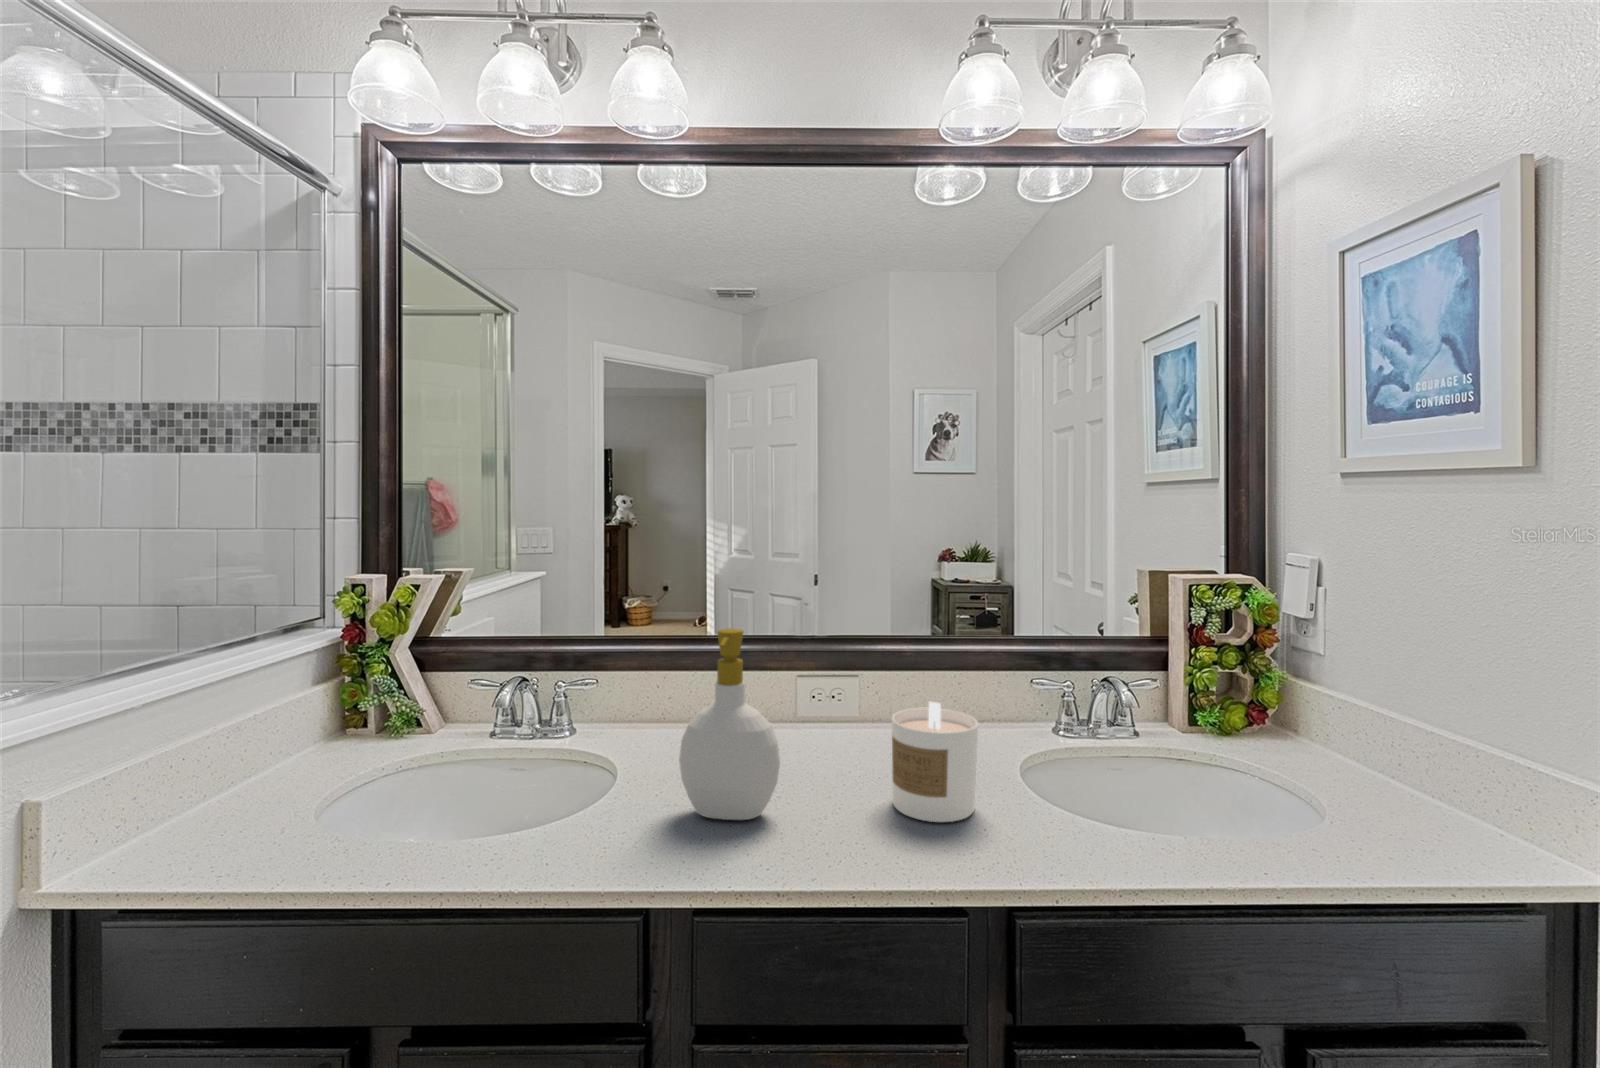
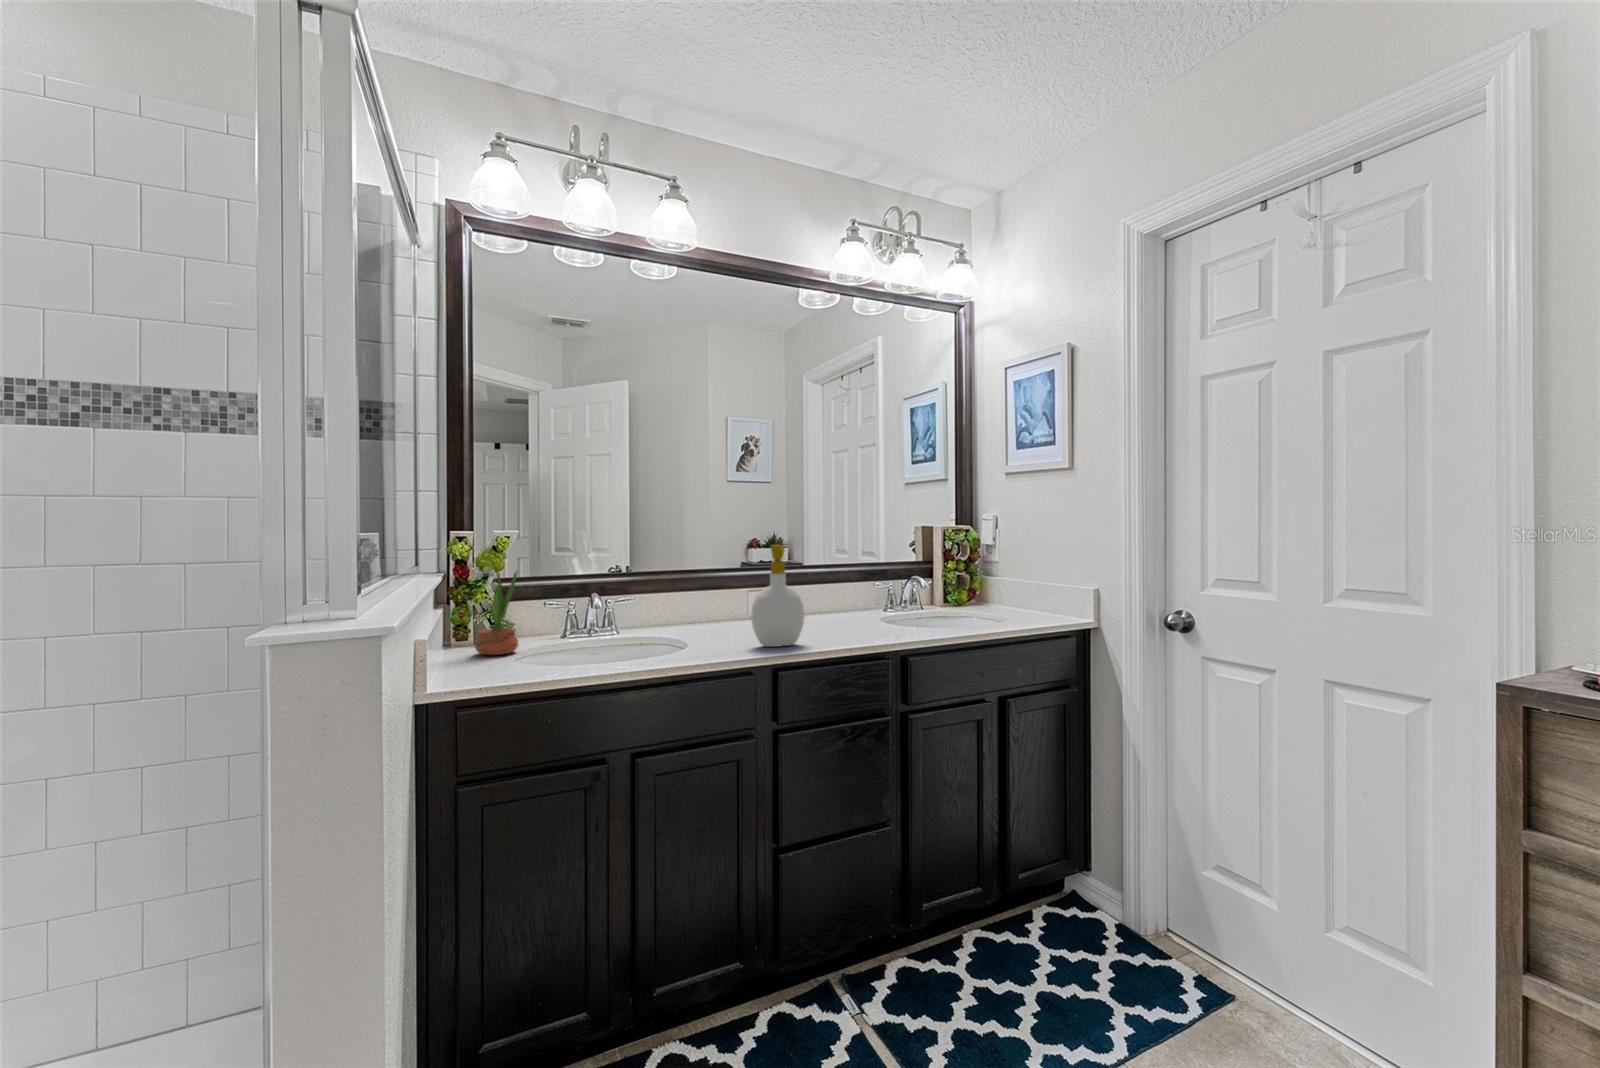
potted flower: none [337,608,413,754] -> present [468,556,518,655]
candle: present [892,701,978,822] -> none [844,581,888,637]

